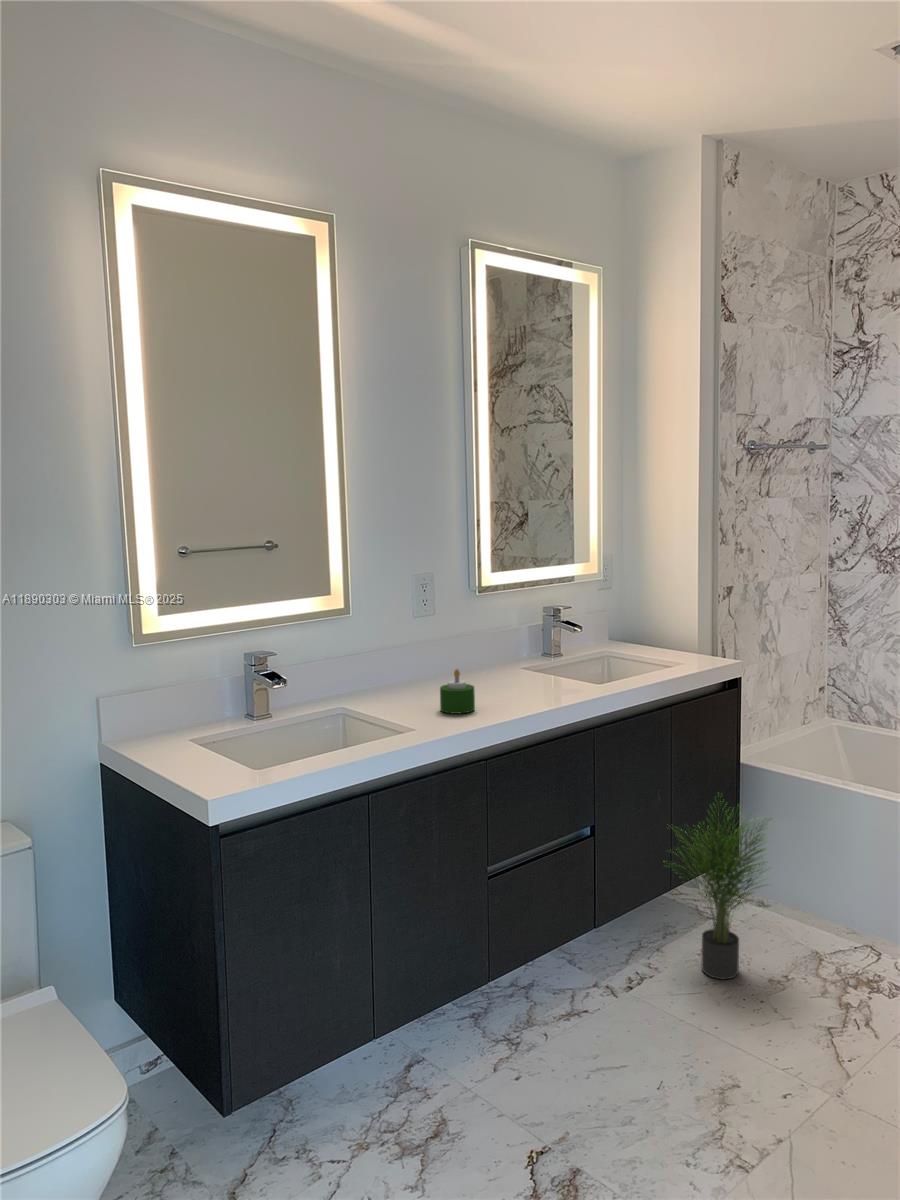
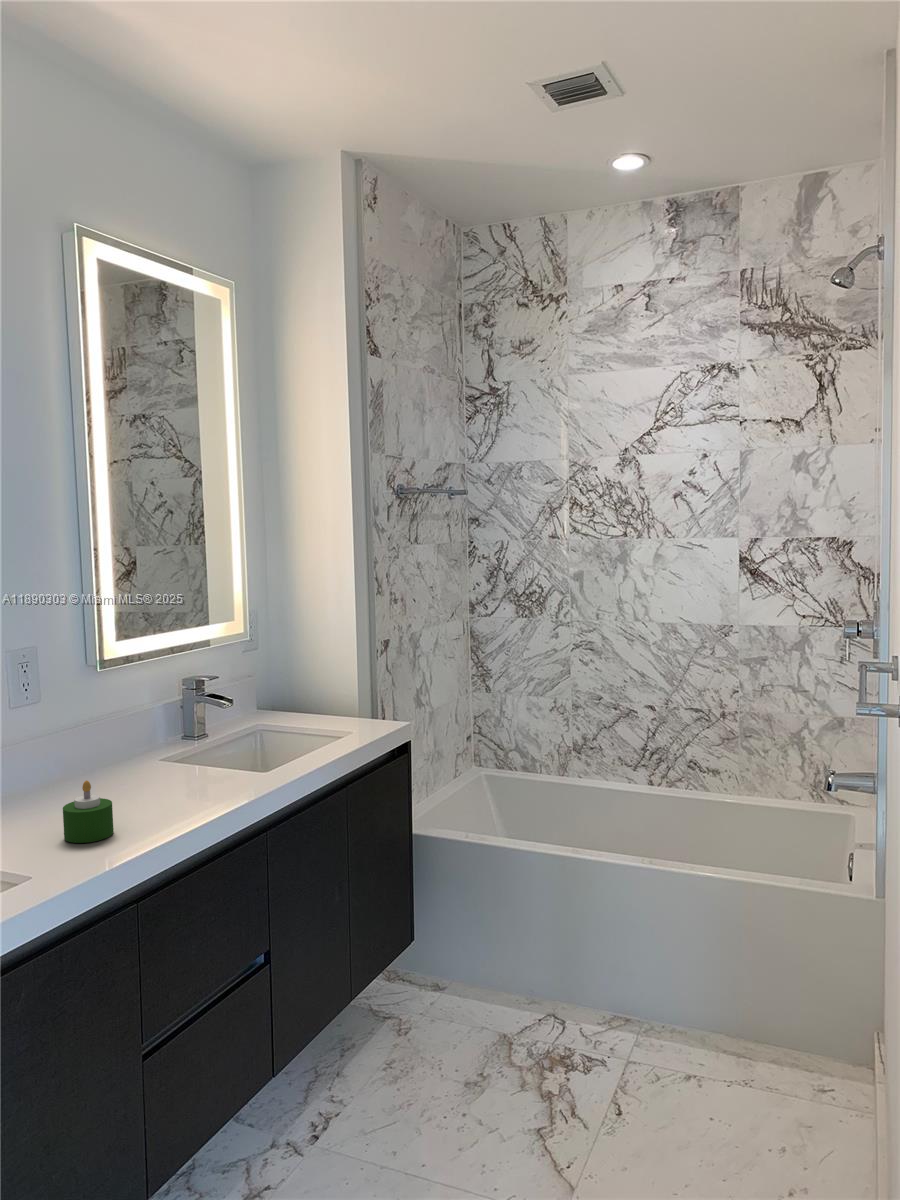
potted plant: present [673,799,767,979] -> none [330,878,473,1096]

